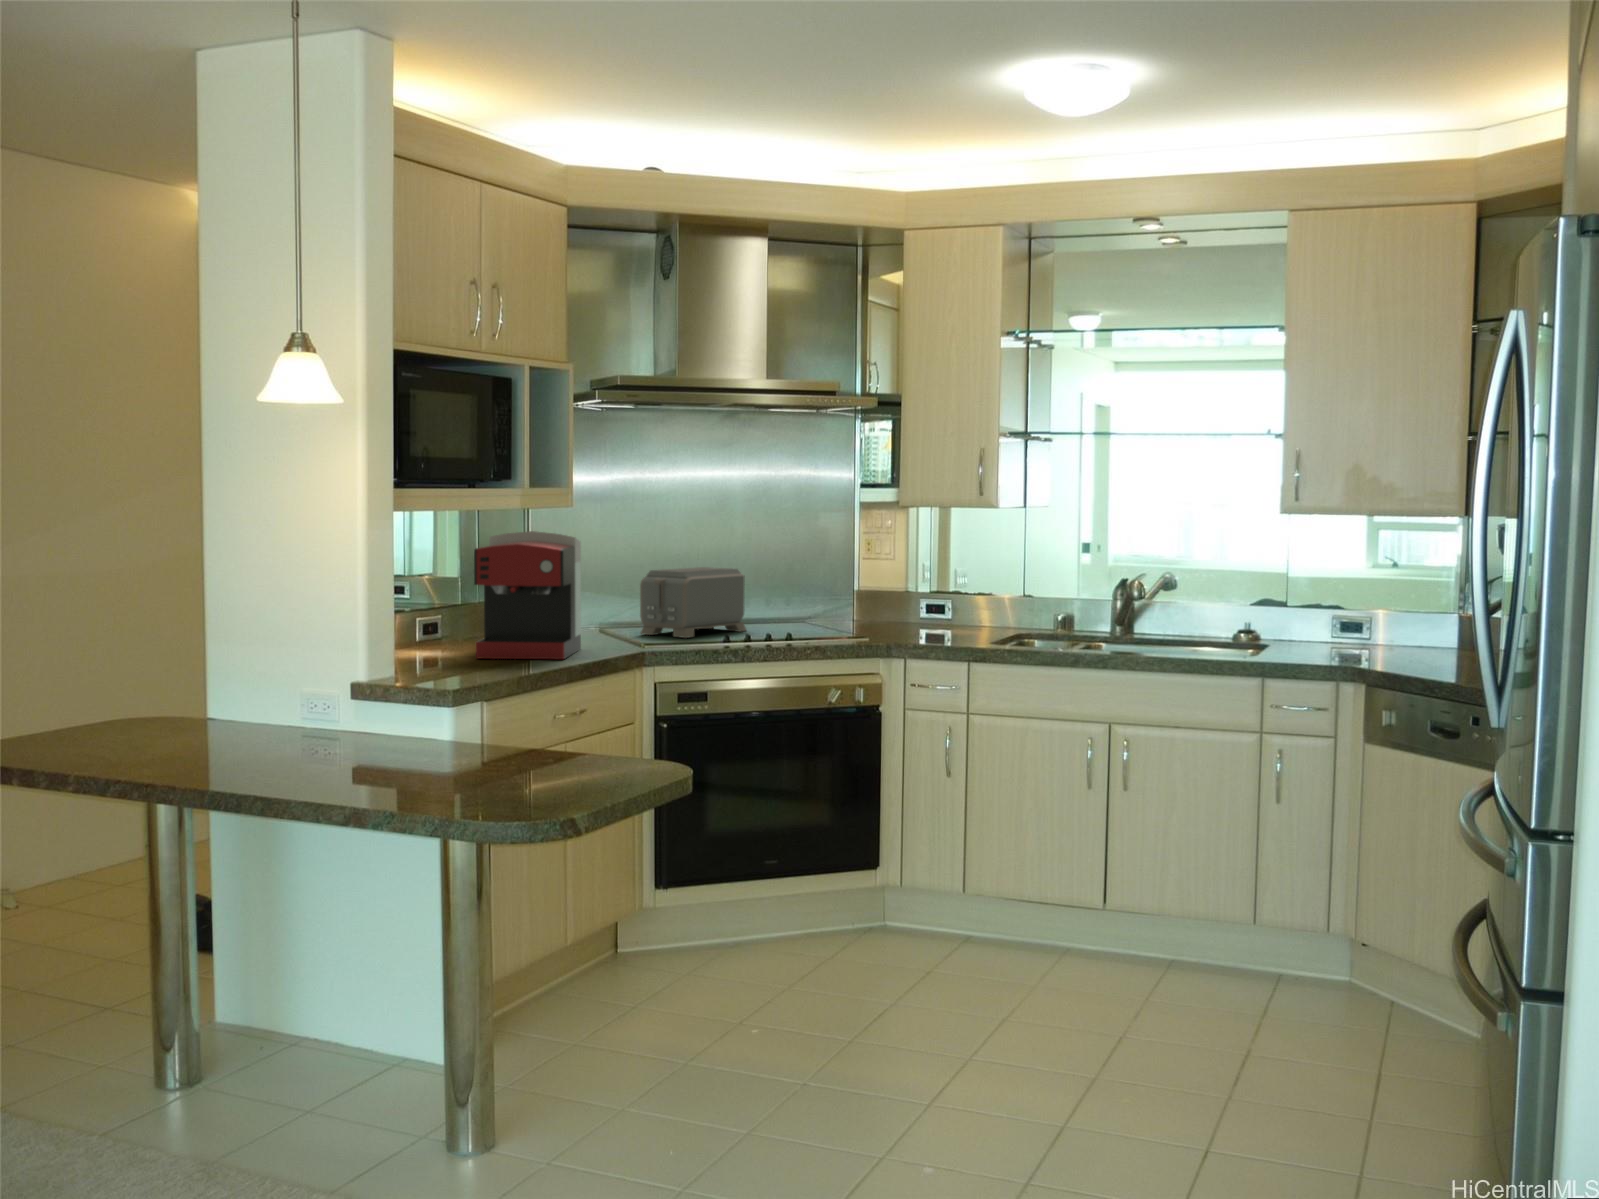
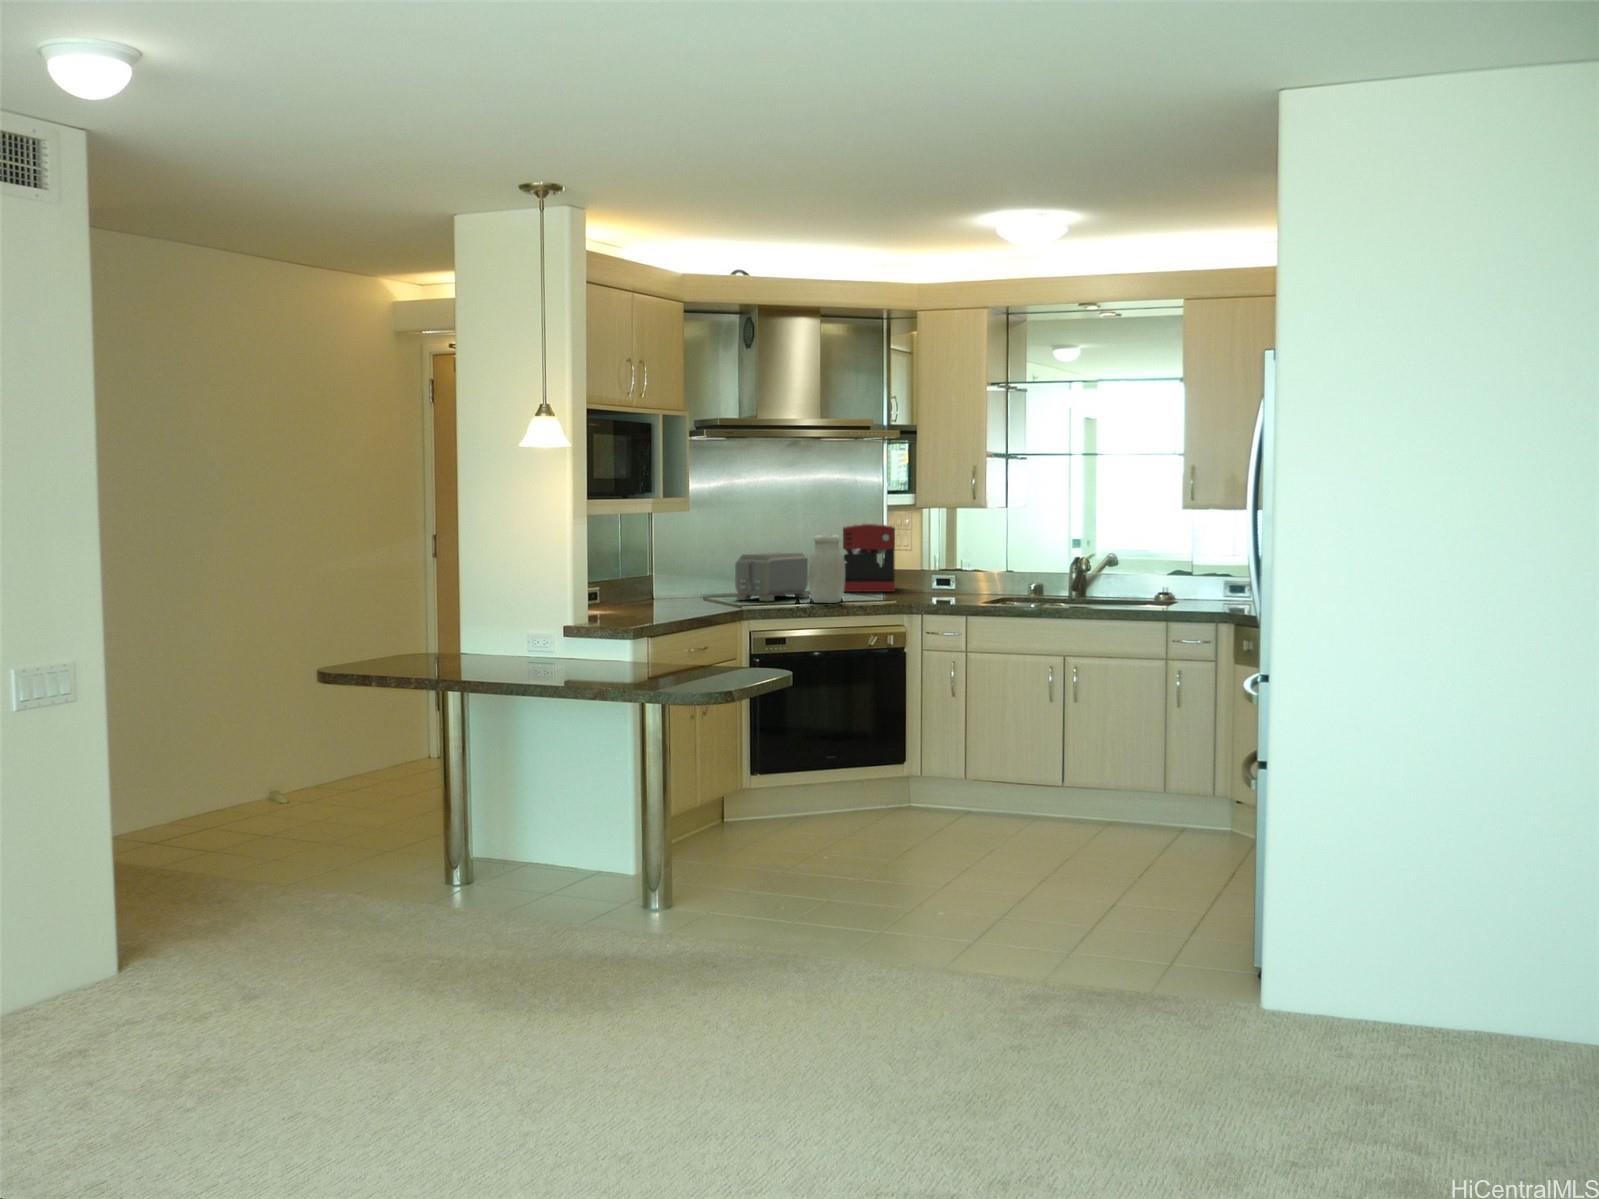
coffee maker: present [474,531,581,659] -> present [843,524,895,592]
jar: none [743,544,795,642] -> present [808,535,845,603]

